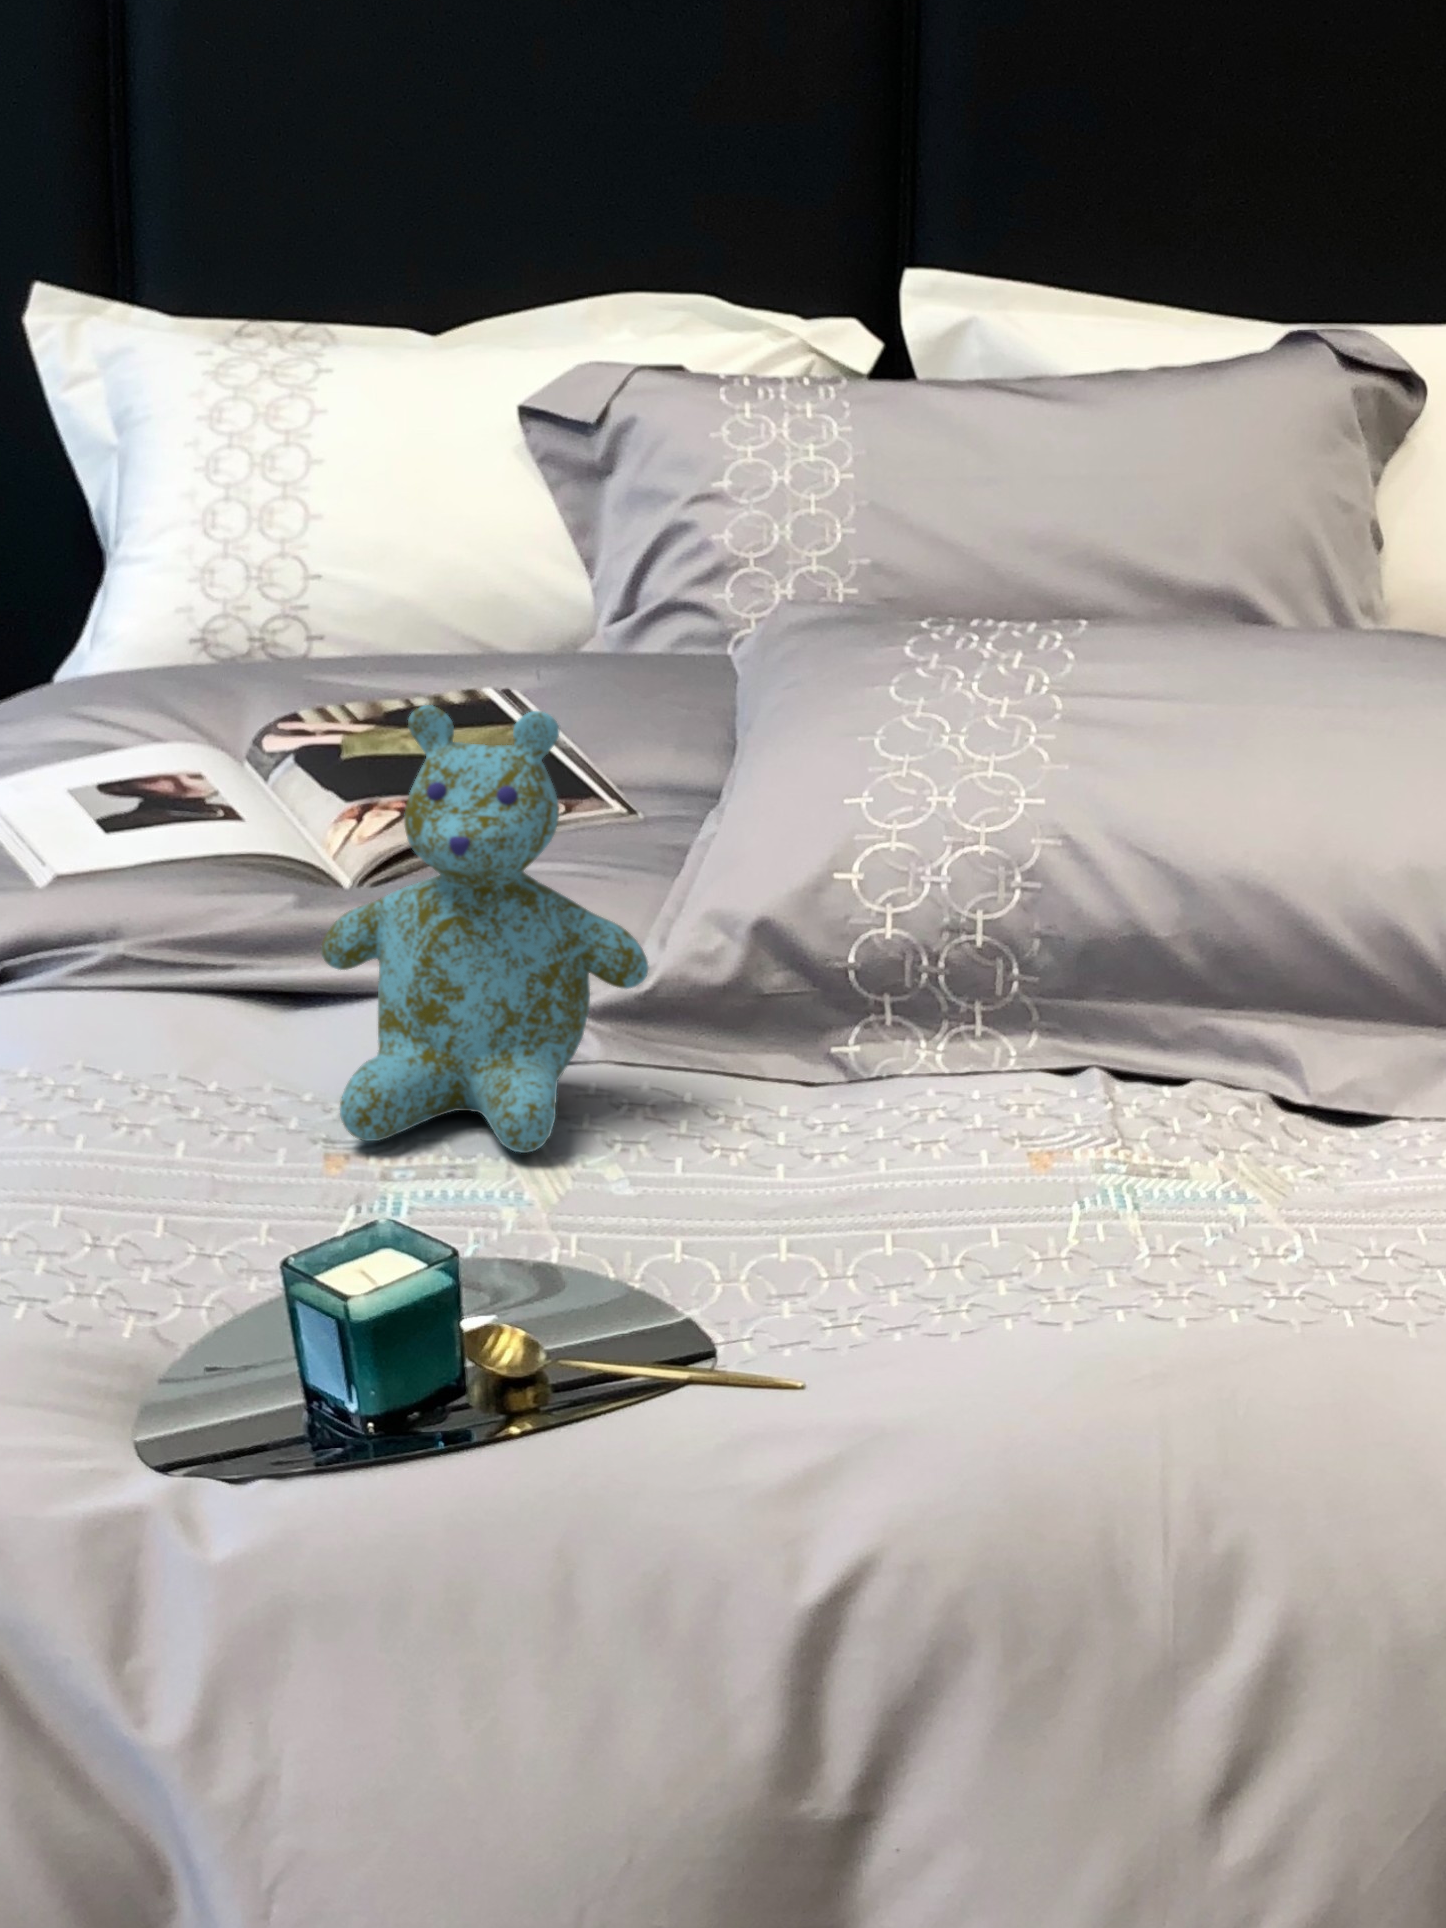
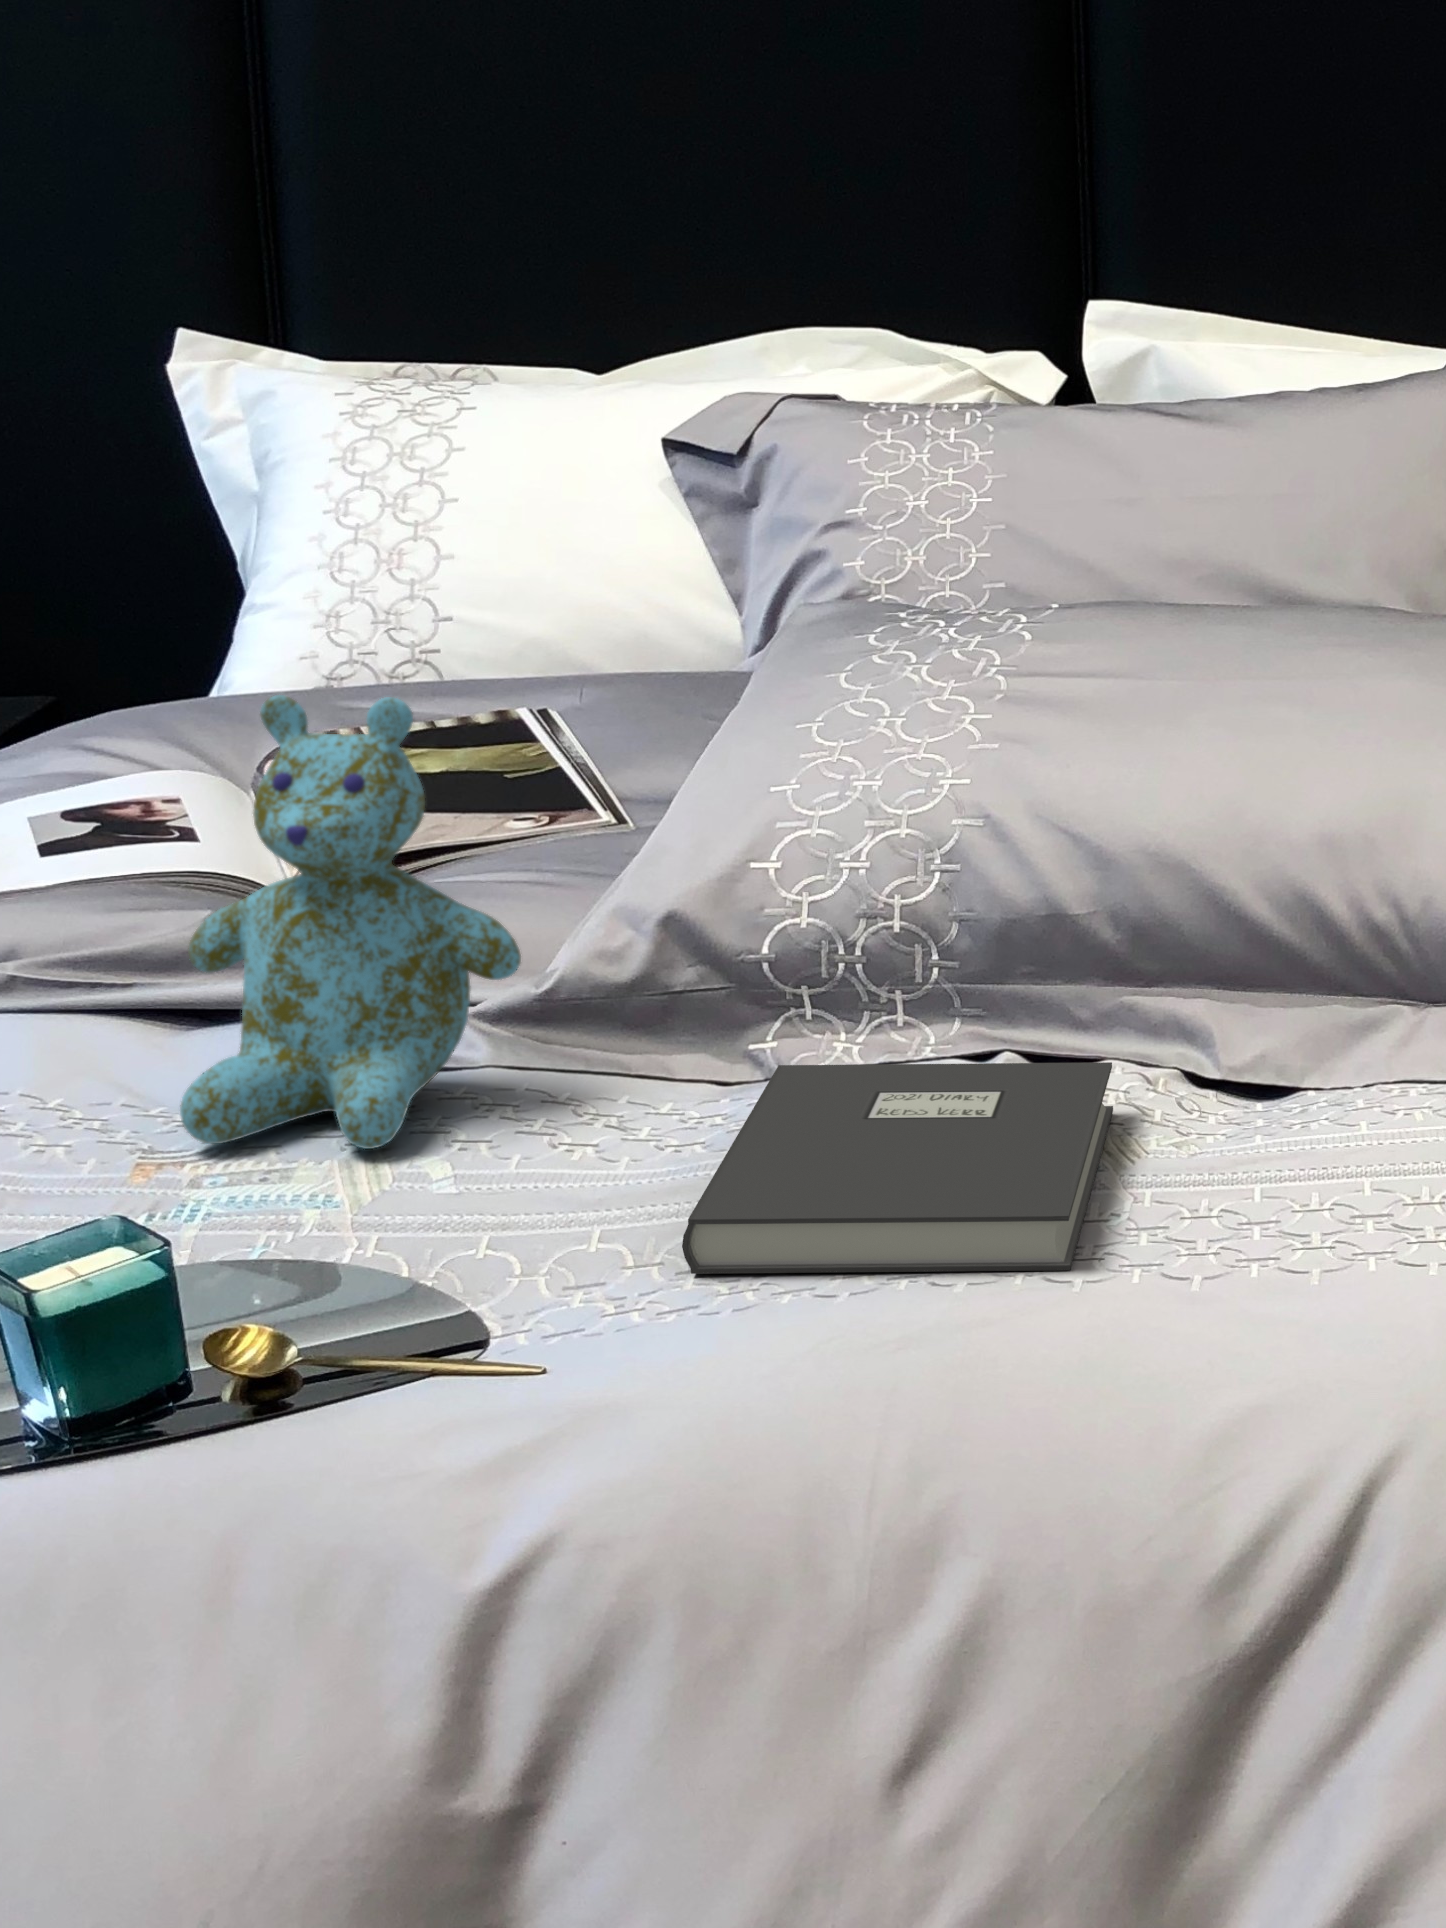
book: none [900,1084,1279,1311] -> present [682,1062,1113,1274]

